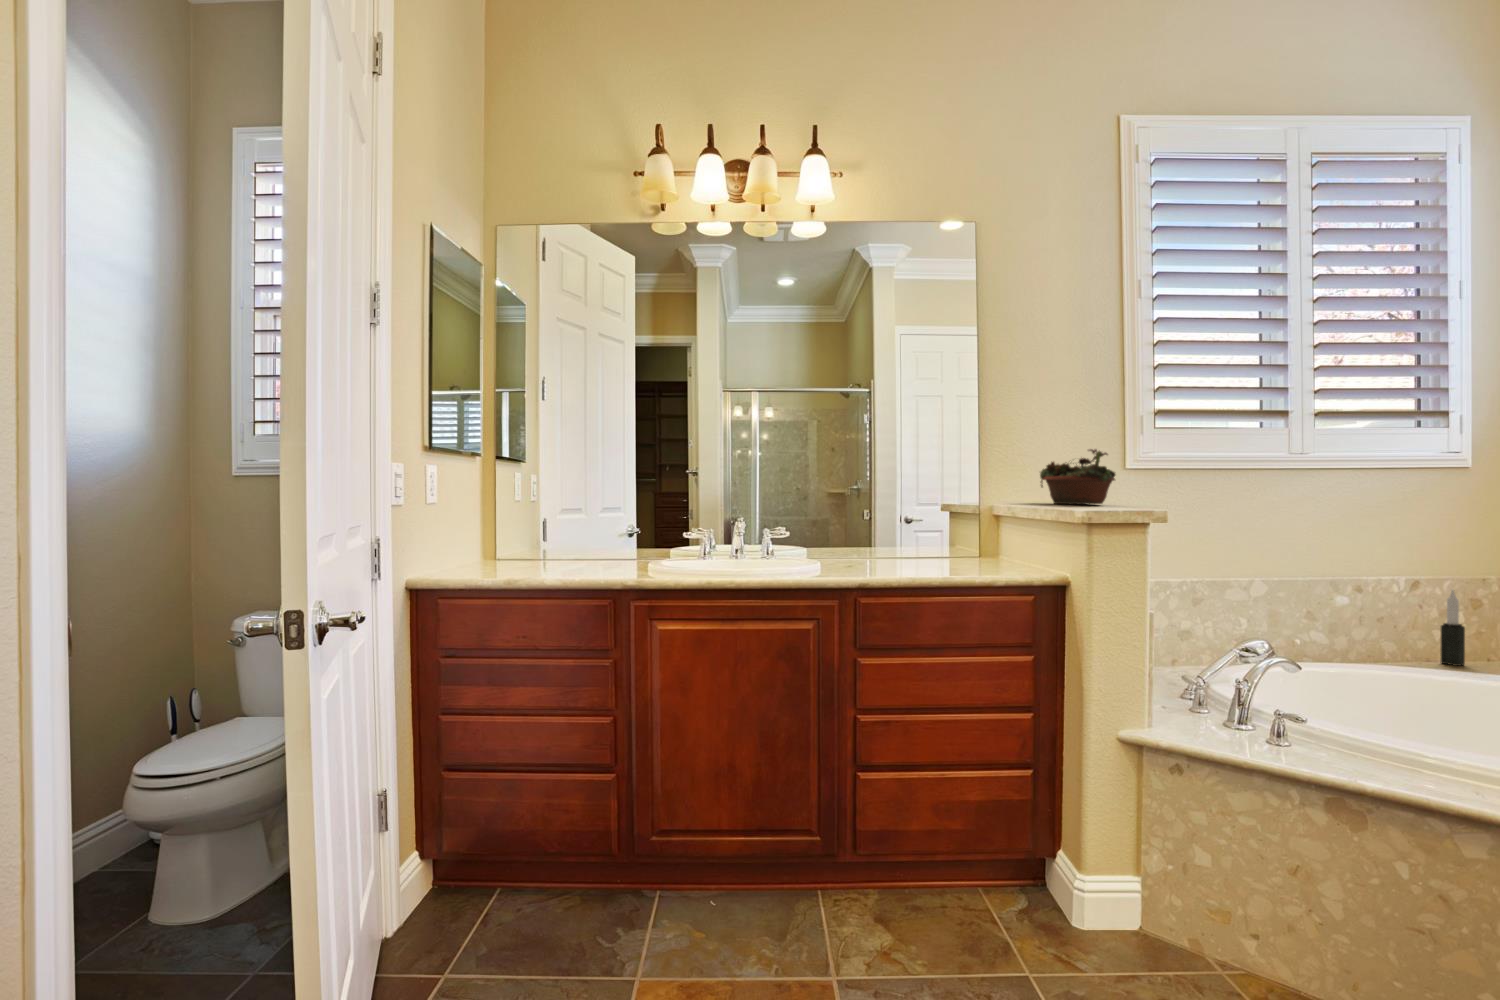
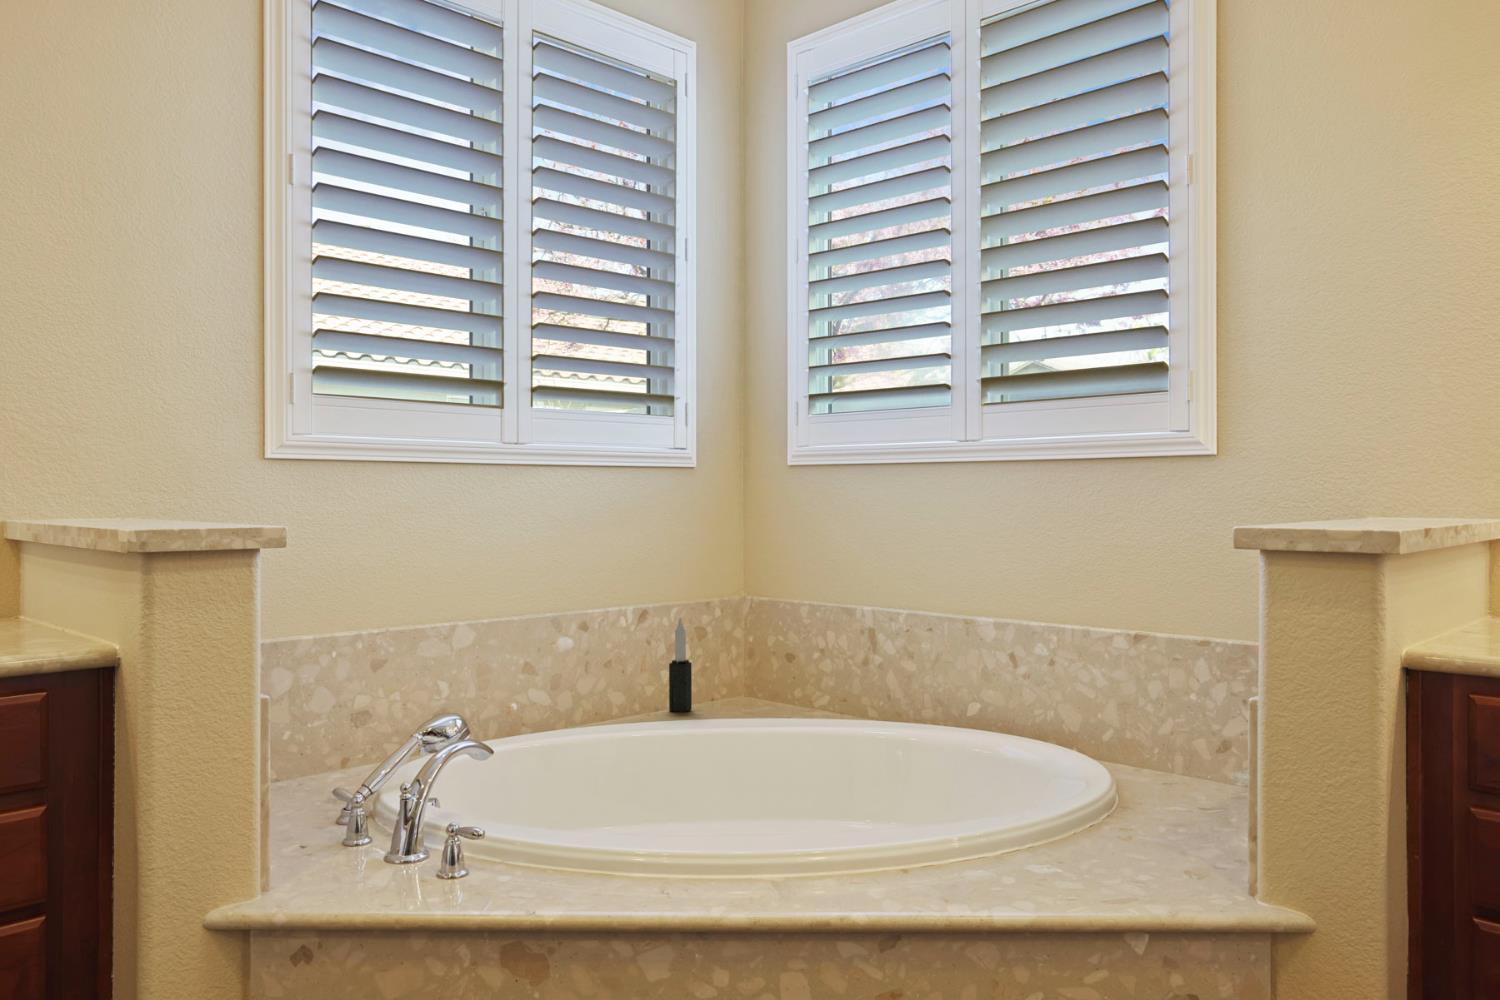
succulent planter: present [1040,449,1115,504] -> none [114,421,250,515]

